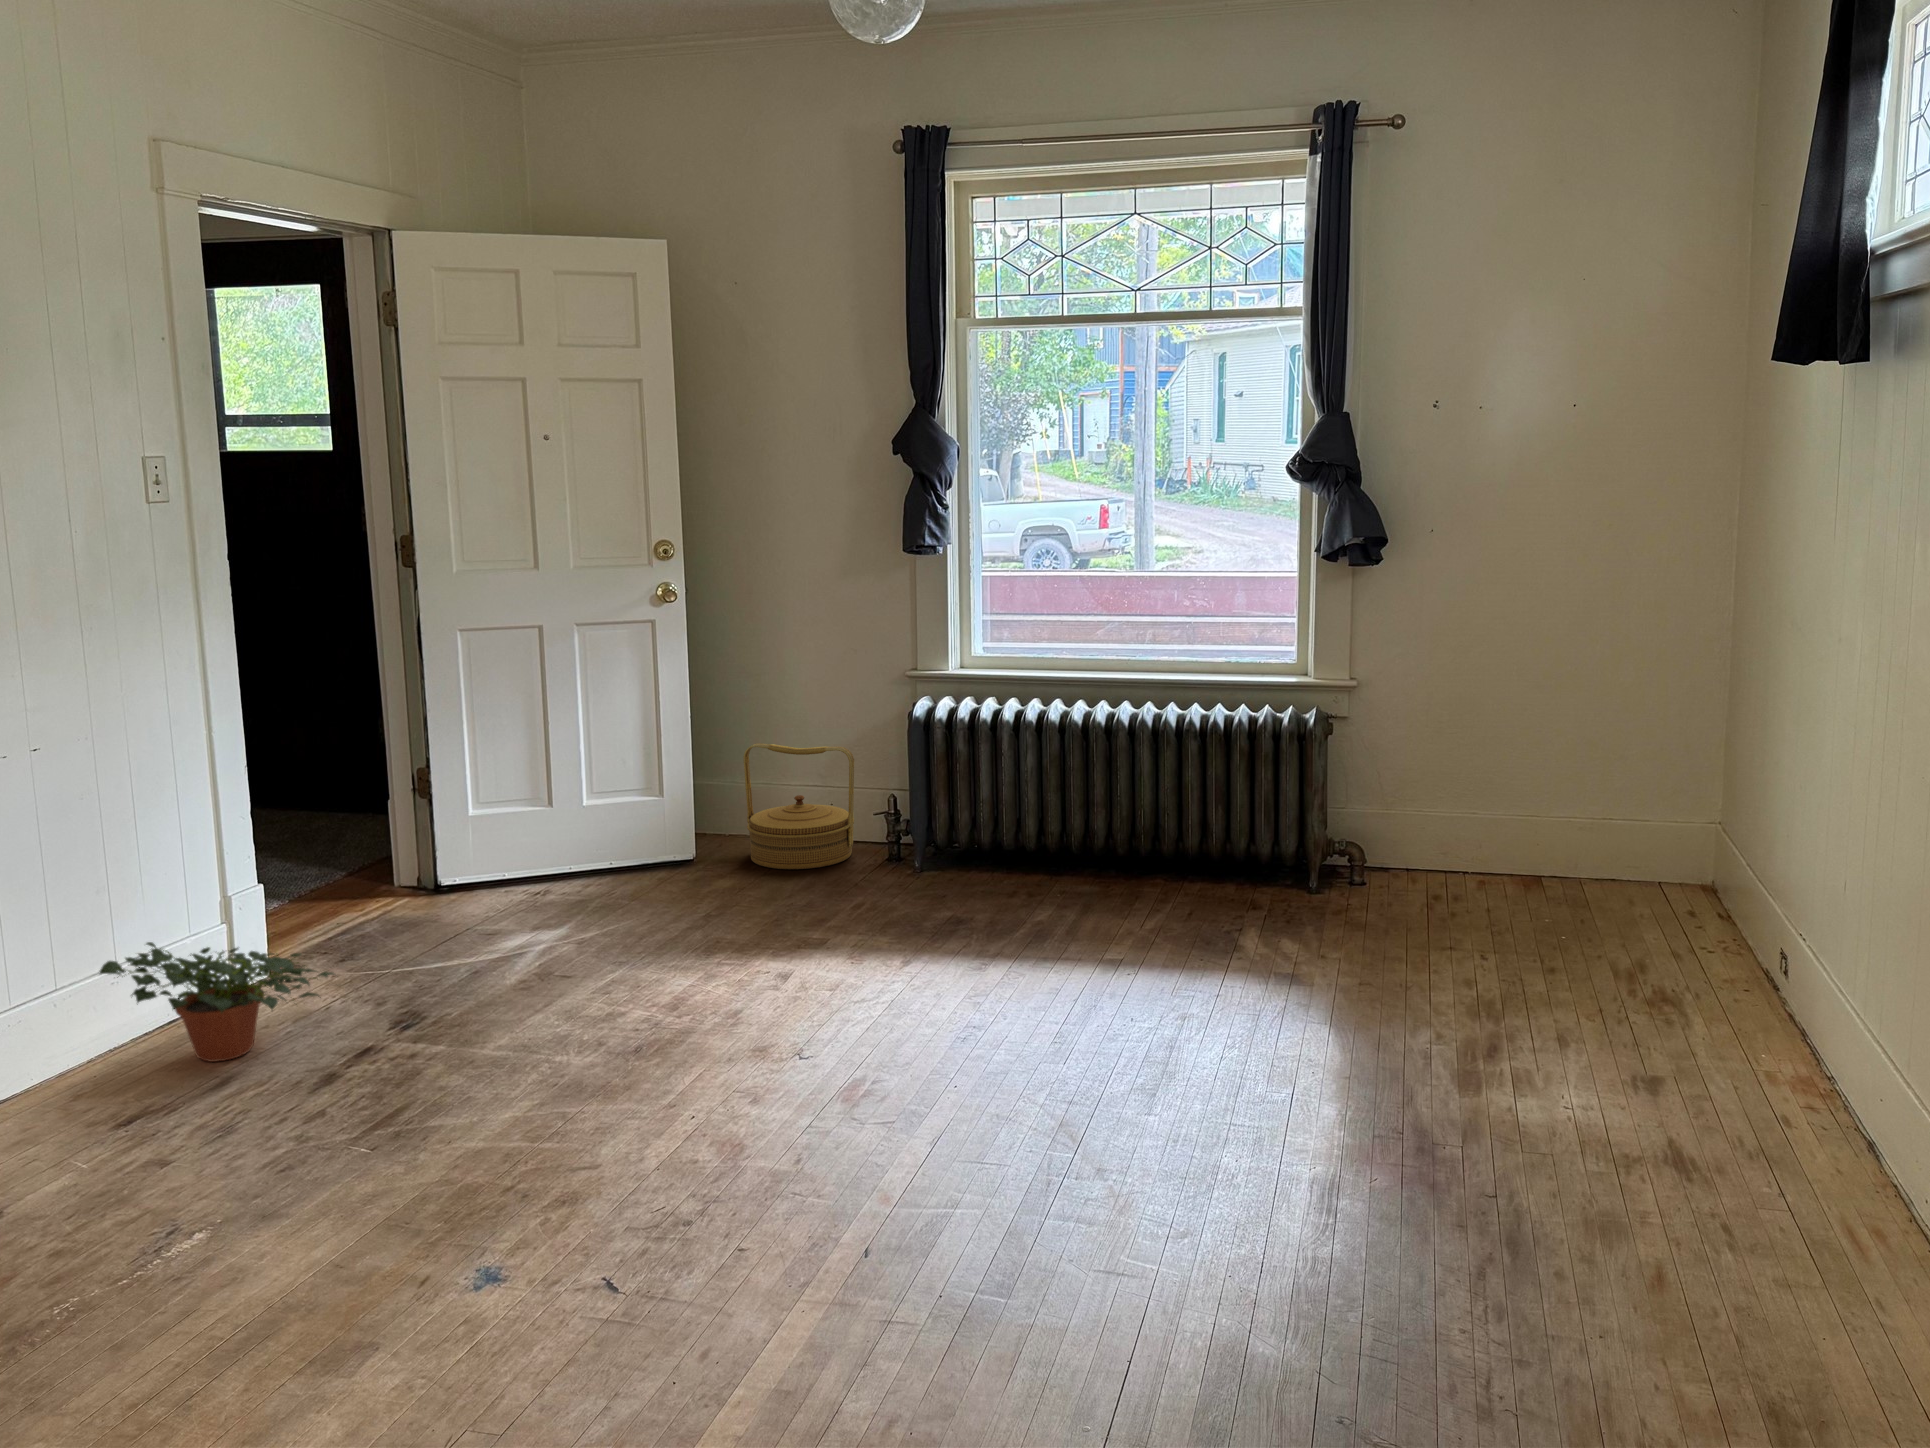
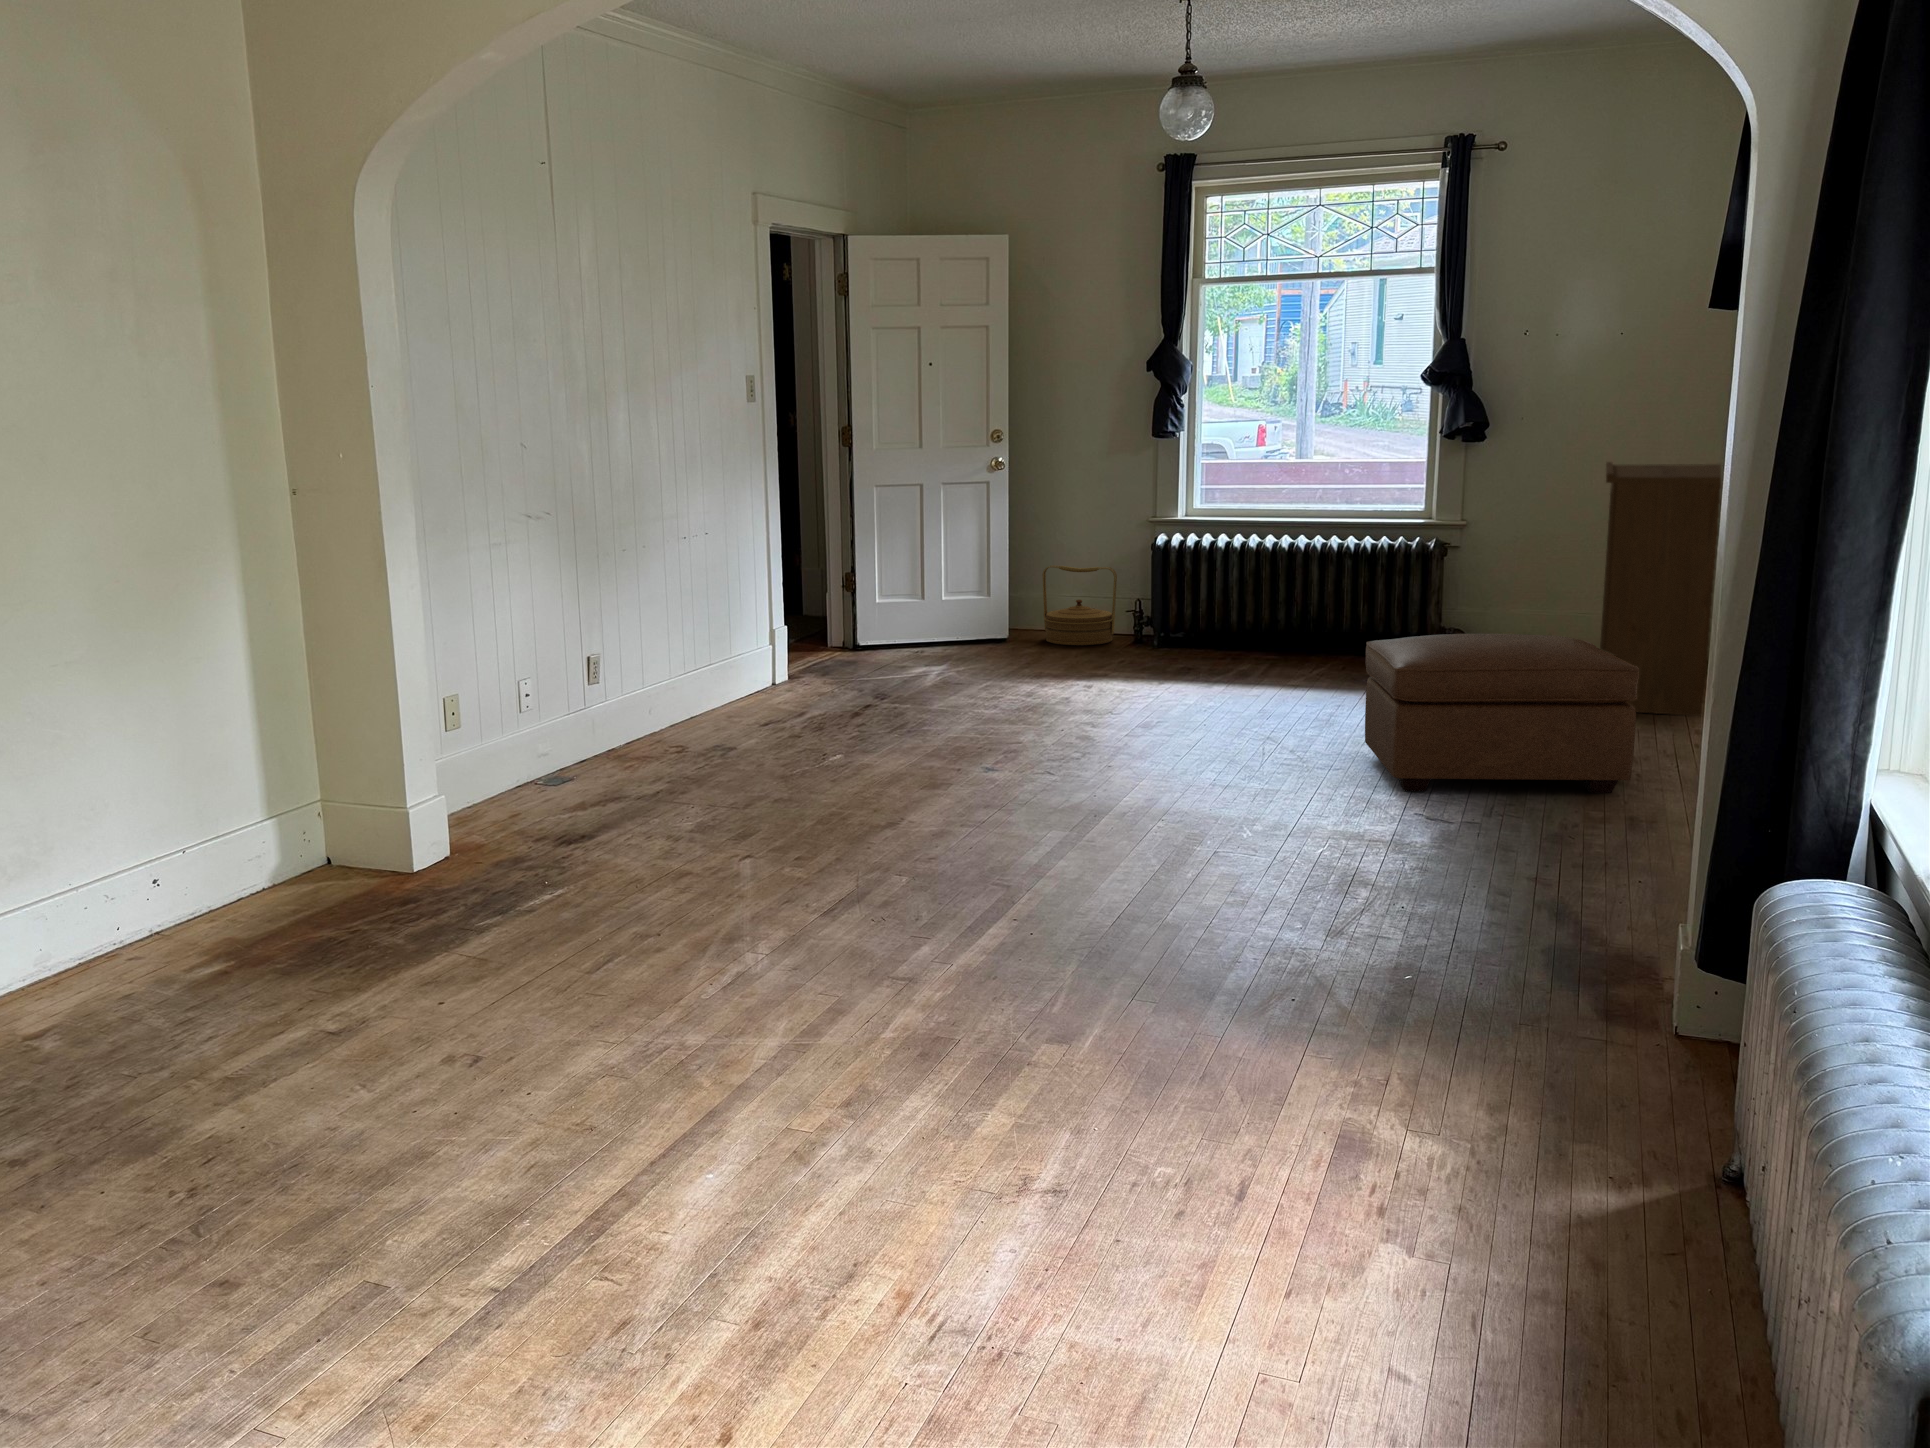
bookshelf: none [1559,599,1820,1040] -> present [1600,462,1721,716]
potted plant: present [100,942,335,1062] -> none [728,639,846,704]
ottoman: none [1231,979,1770,1353] -> present [1365,634,1639,793]

